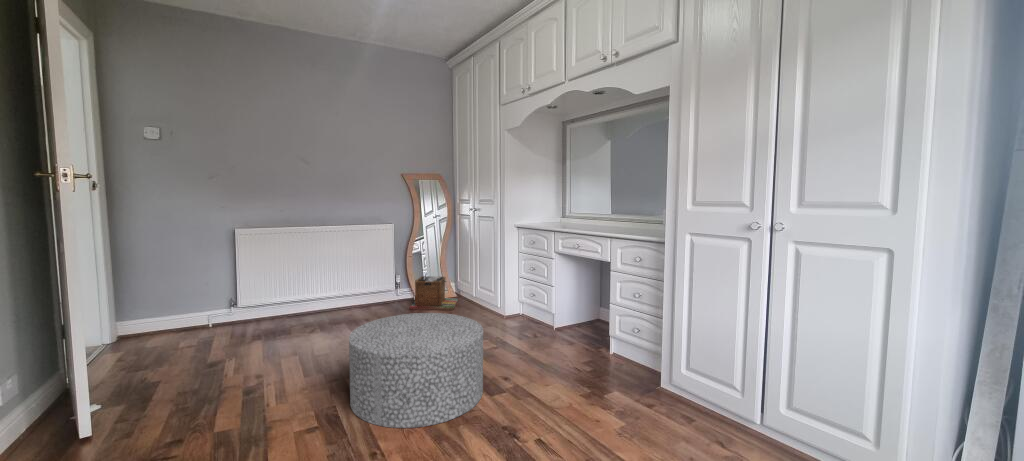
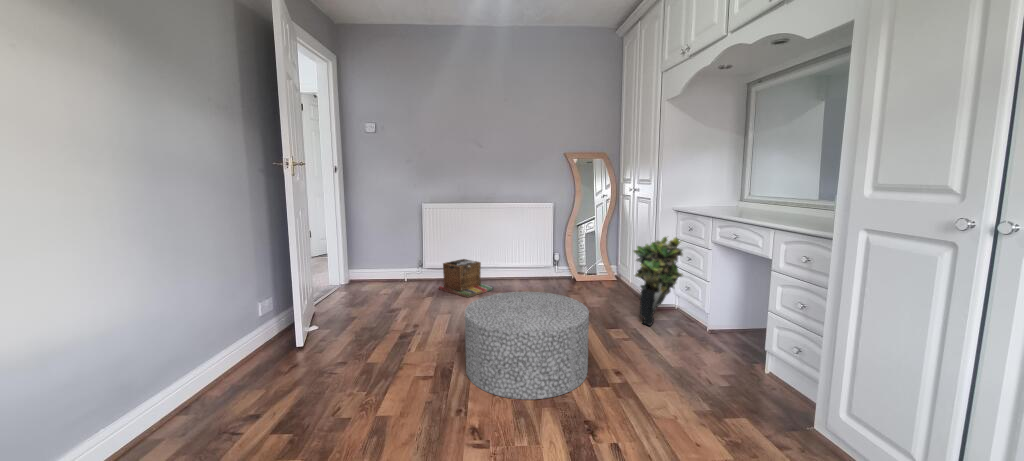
potted plant: none [490,250,534,333] -> present [634,237,683,325]
laundry basket: present [410,276,458,310] -> present [439,259,493,298]

